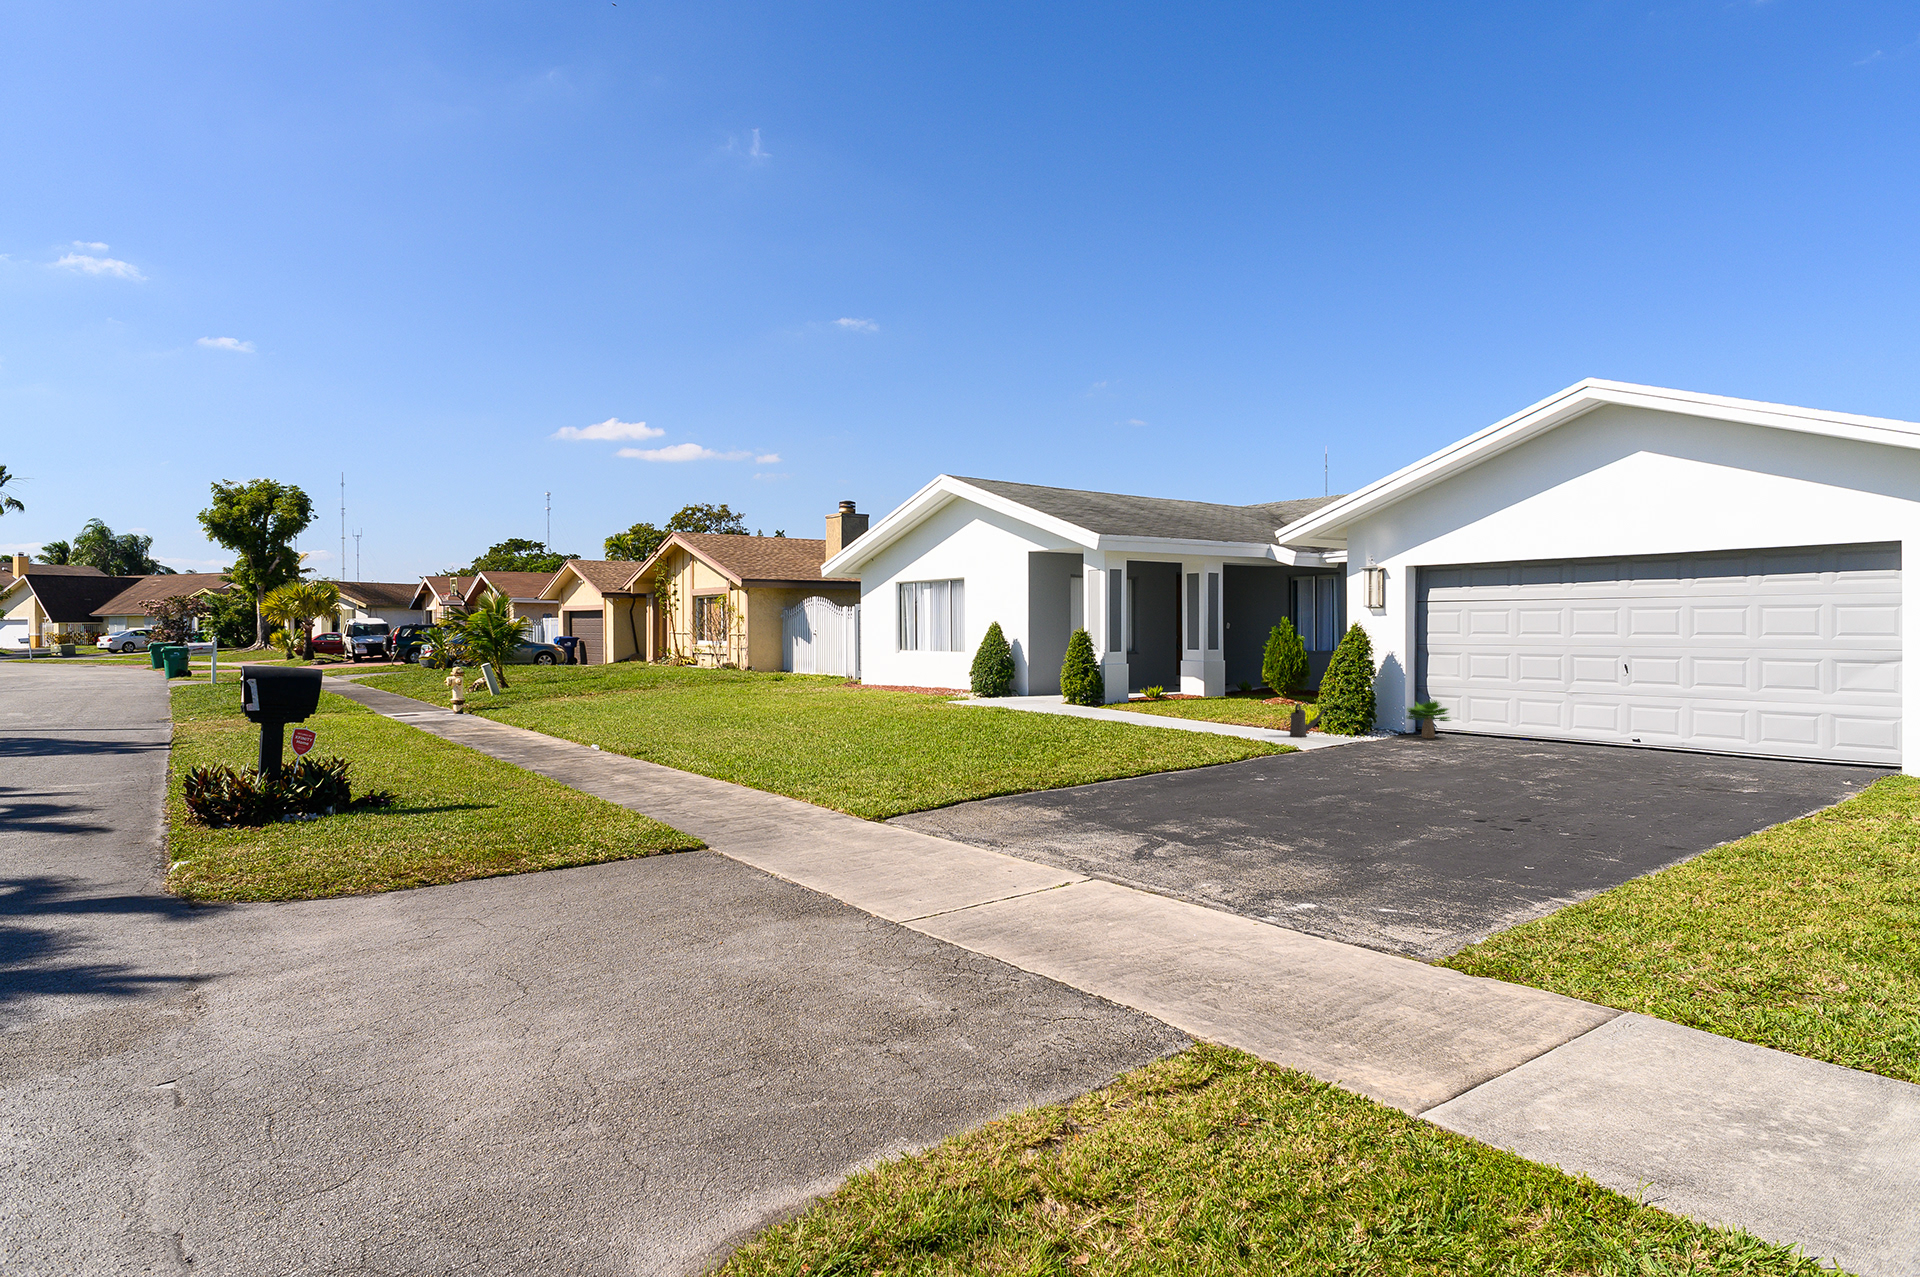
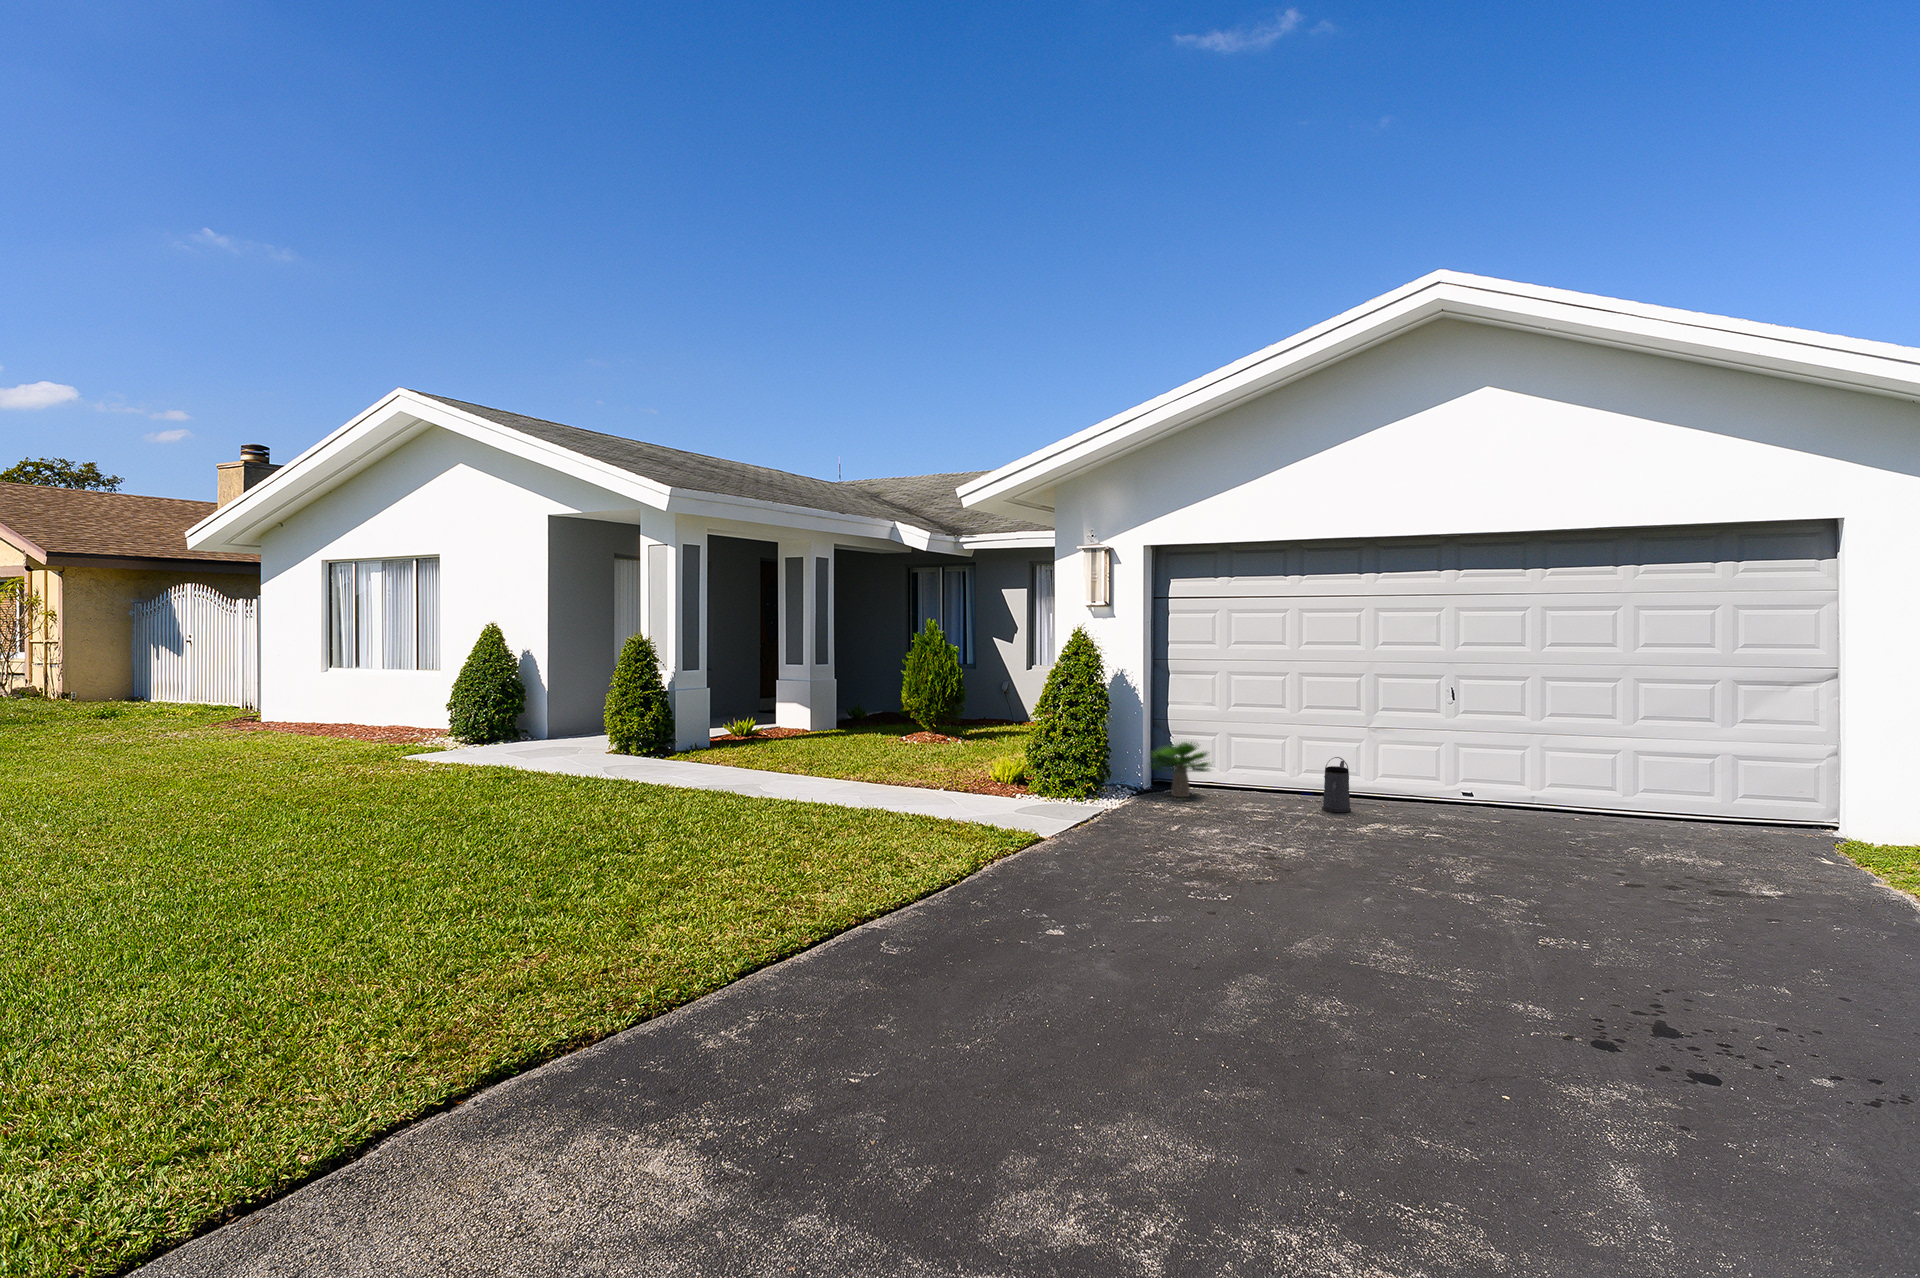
watering can: present [1284,704,1326,737] -> present [1322,757,1351,812]

